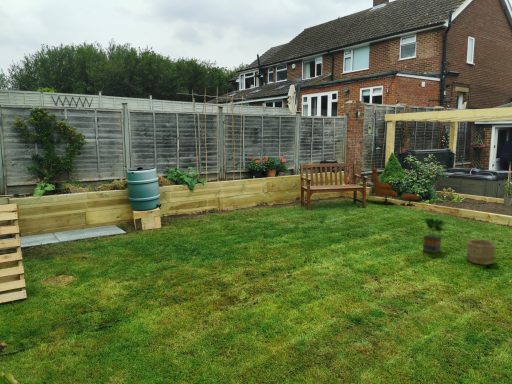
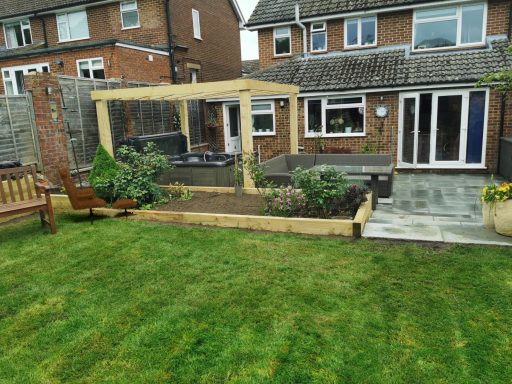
potted tree: present [423,218,446,253] -> none [83,277,129,346]
wooden bucket: present [467,239,495,265] -> none [158,304,207,360]

